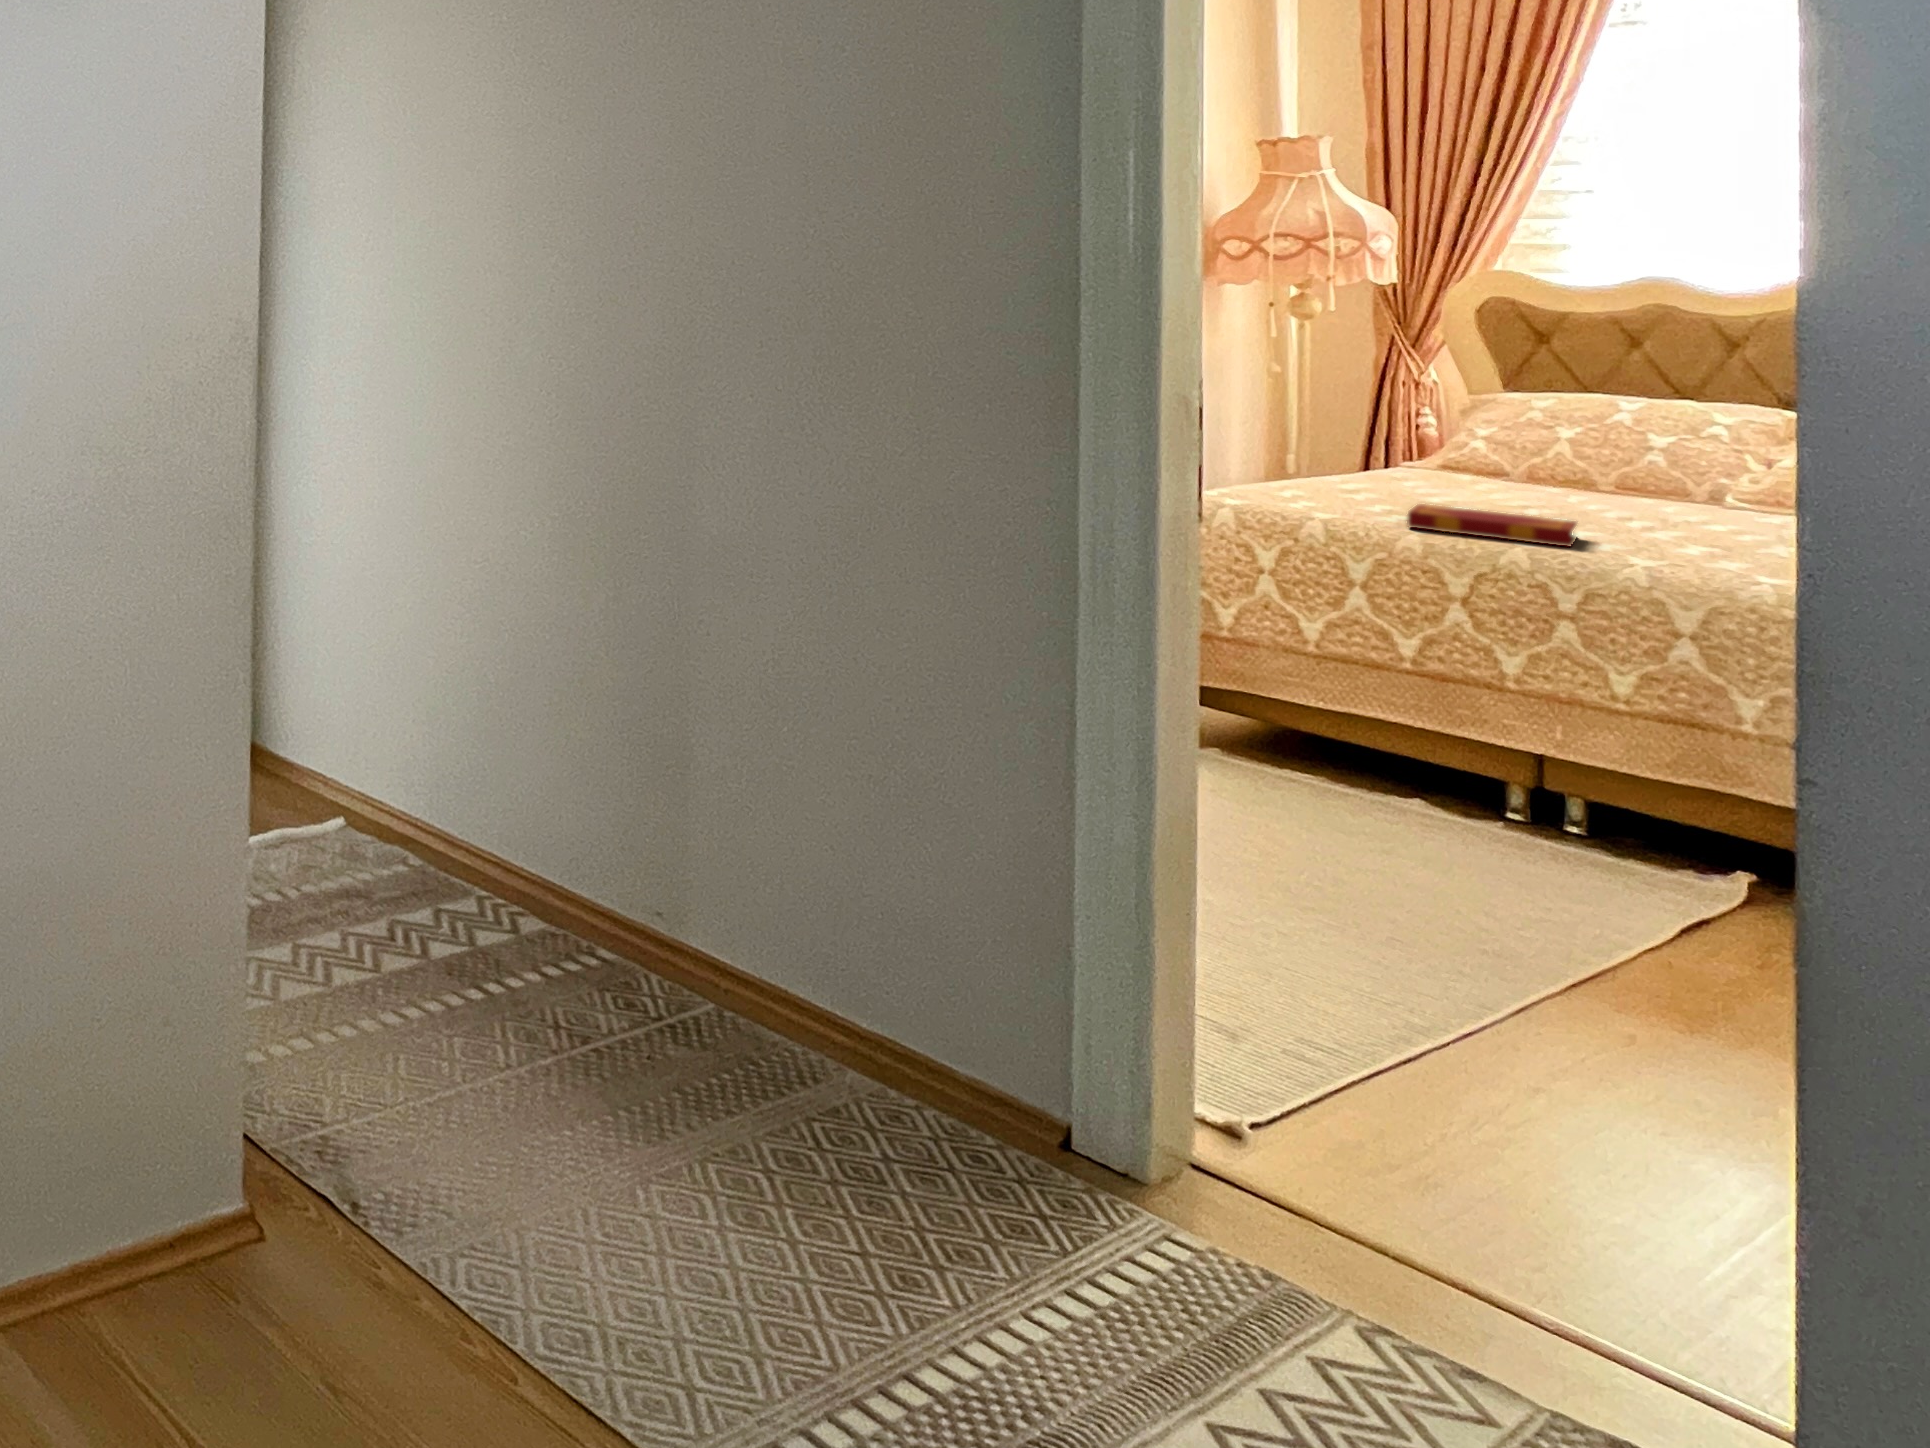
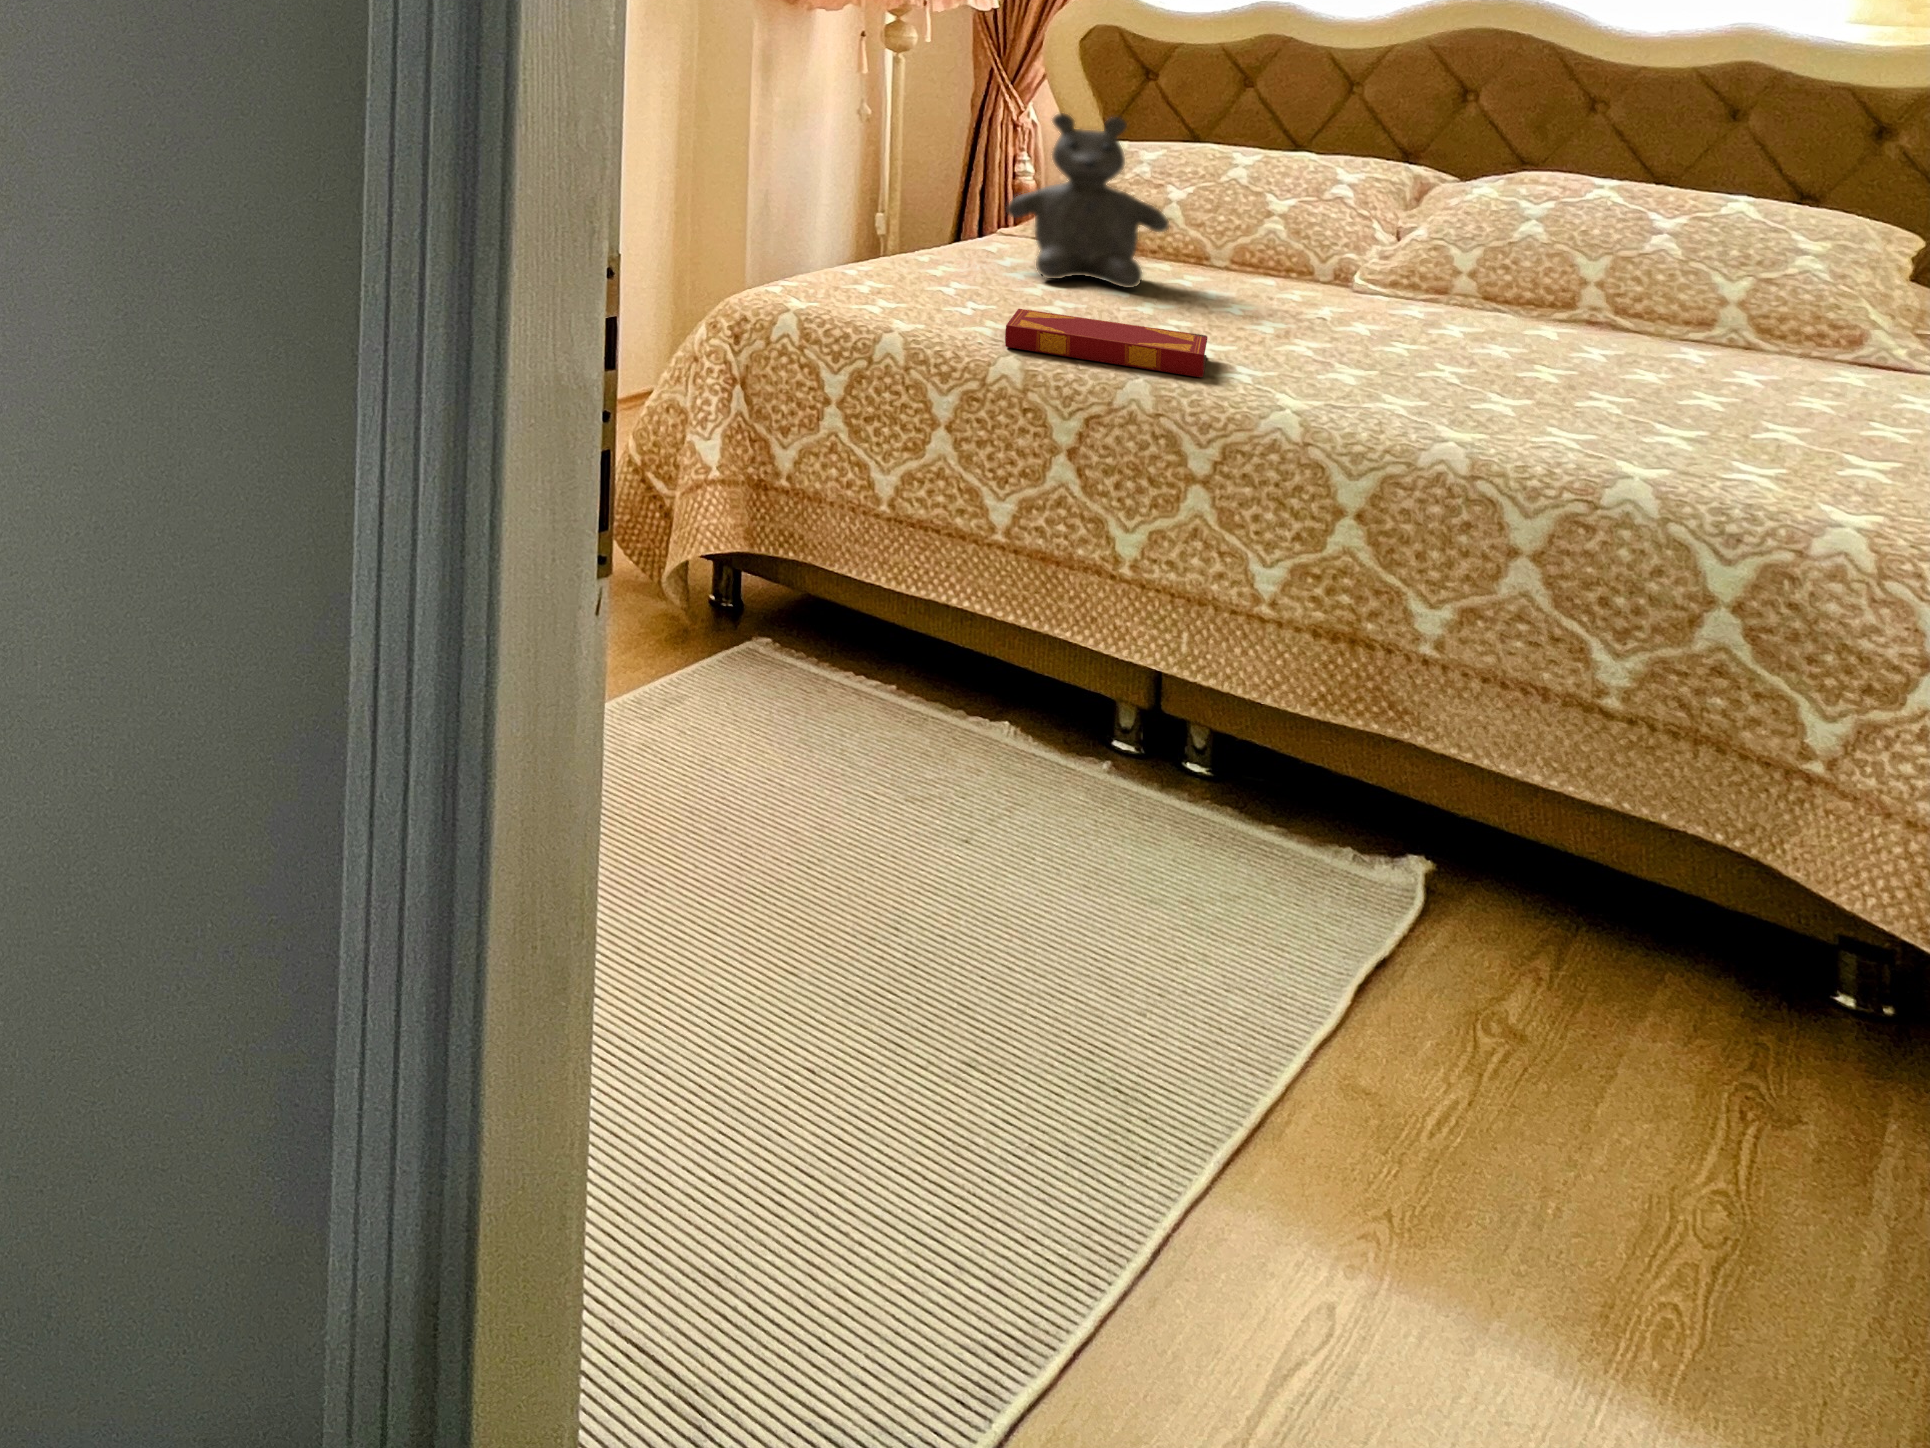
teddy bear: none [1408,363,1554,500] -> present [1006,113,1169,288]

